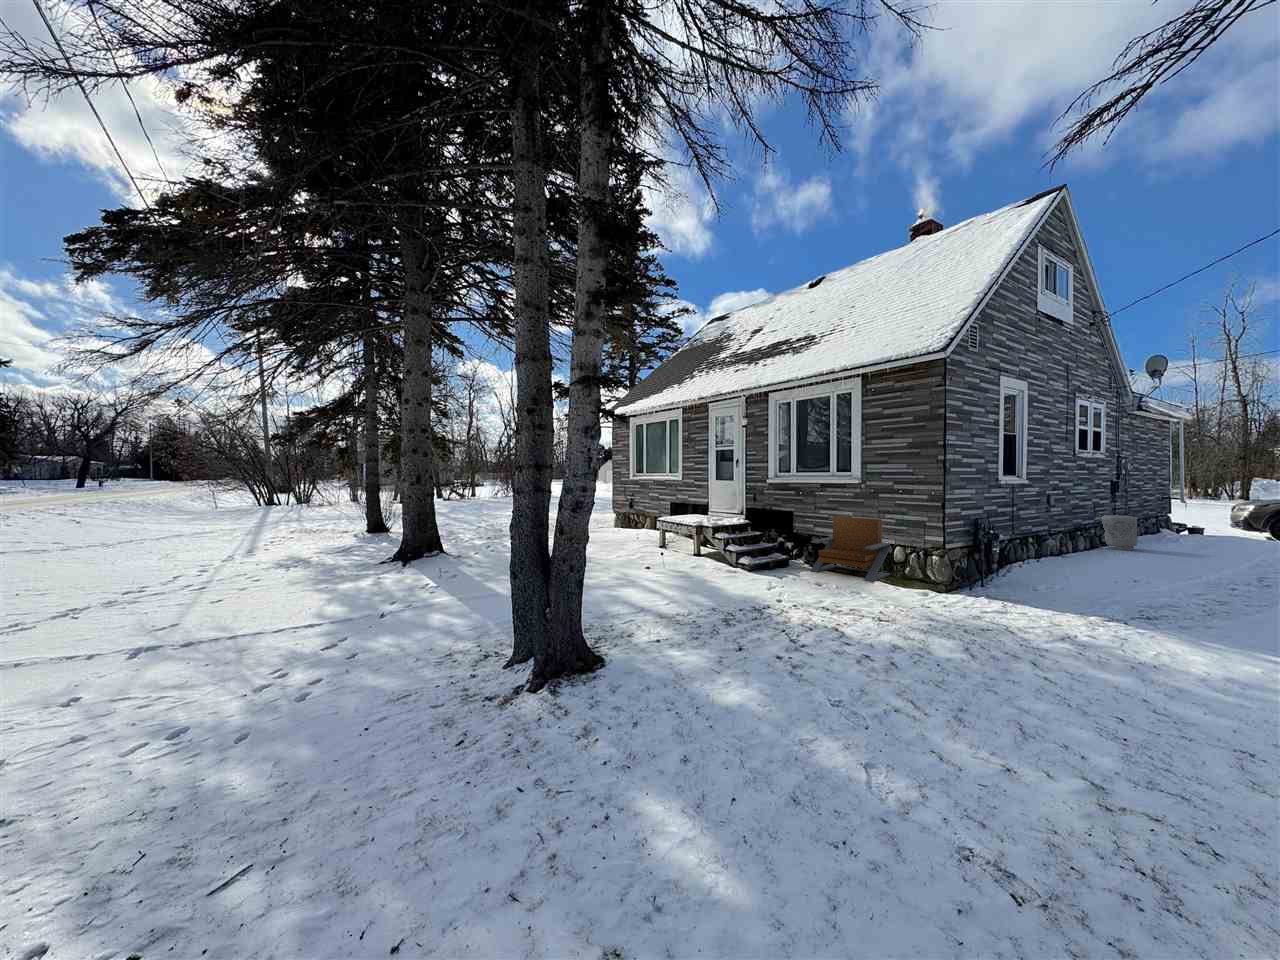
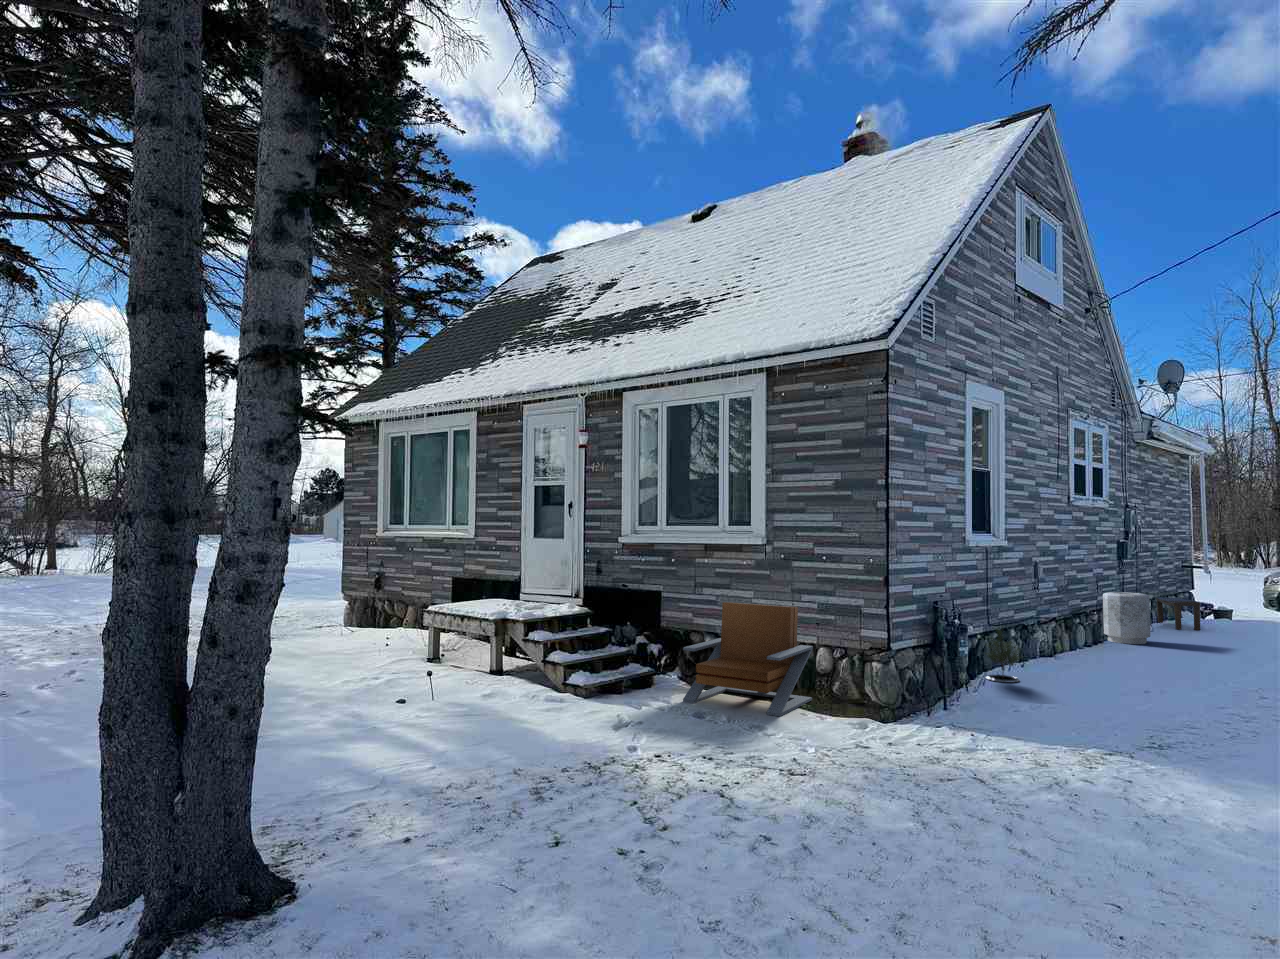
bench: none [1141,520,1180,543] -> present [1156,597,1200,630]
potted tree: none [1008,533,1039,570] -> present [985,629,1019,683]

